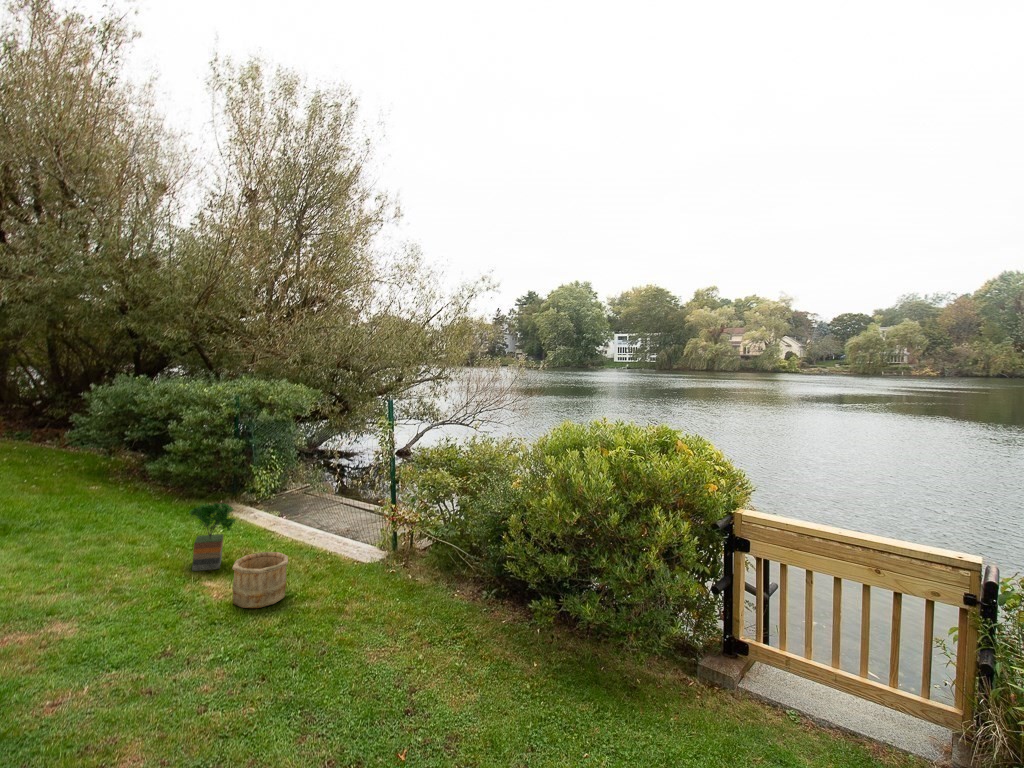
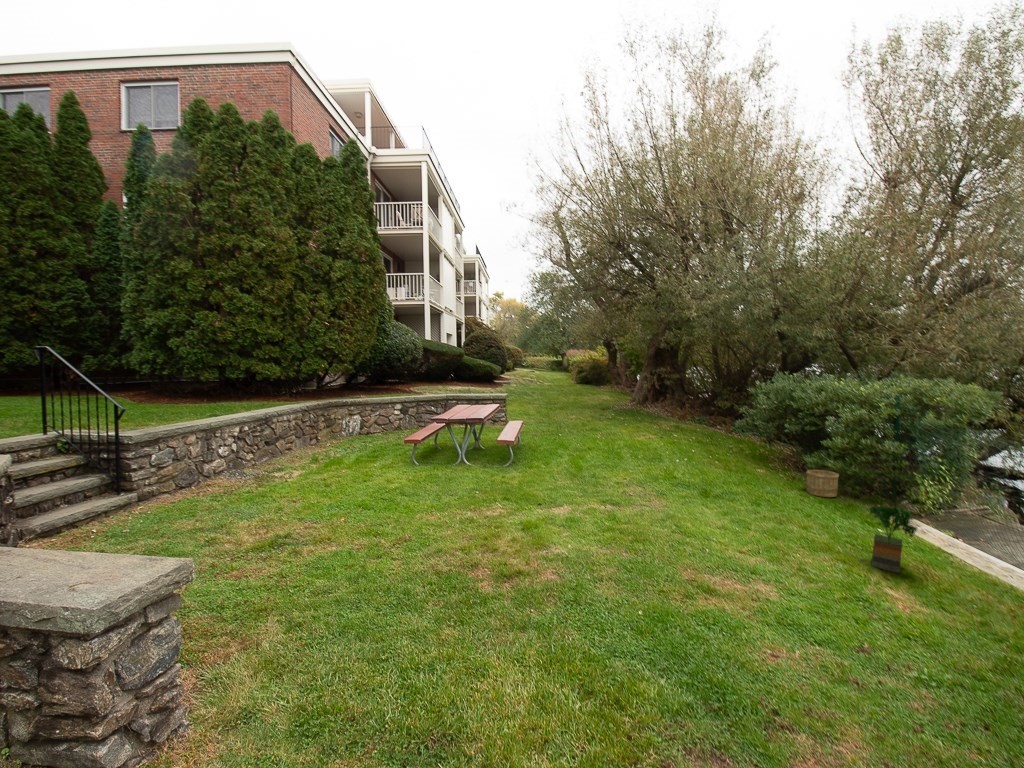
wooden bucket: present [232,552,288,608] -> present [806,470,839,497]

